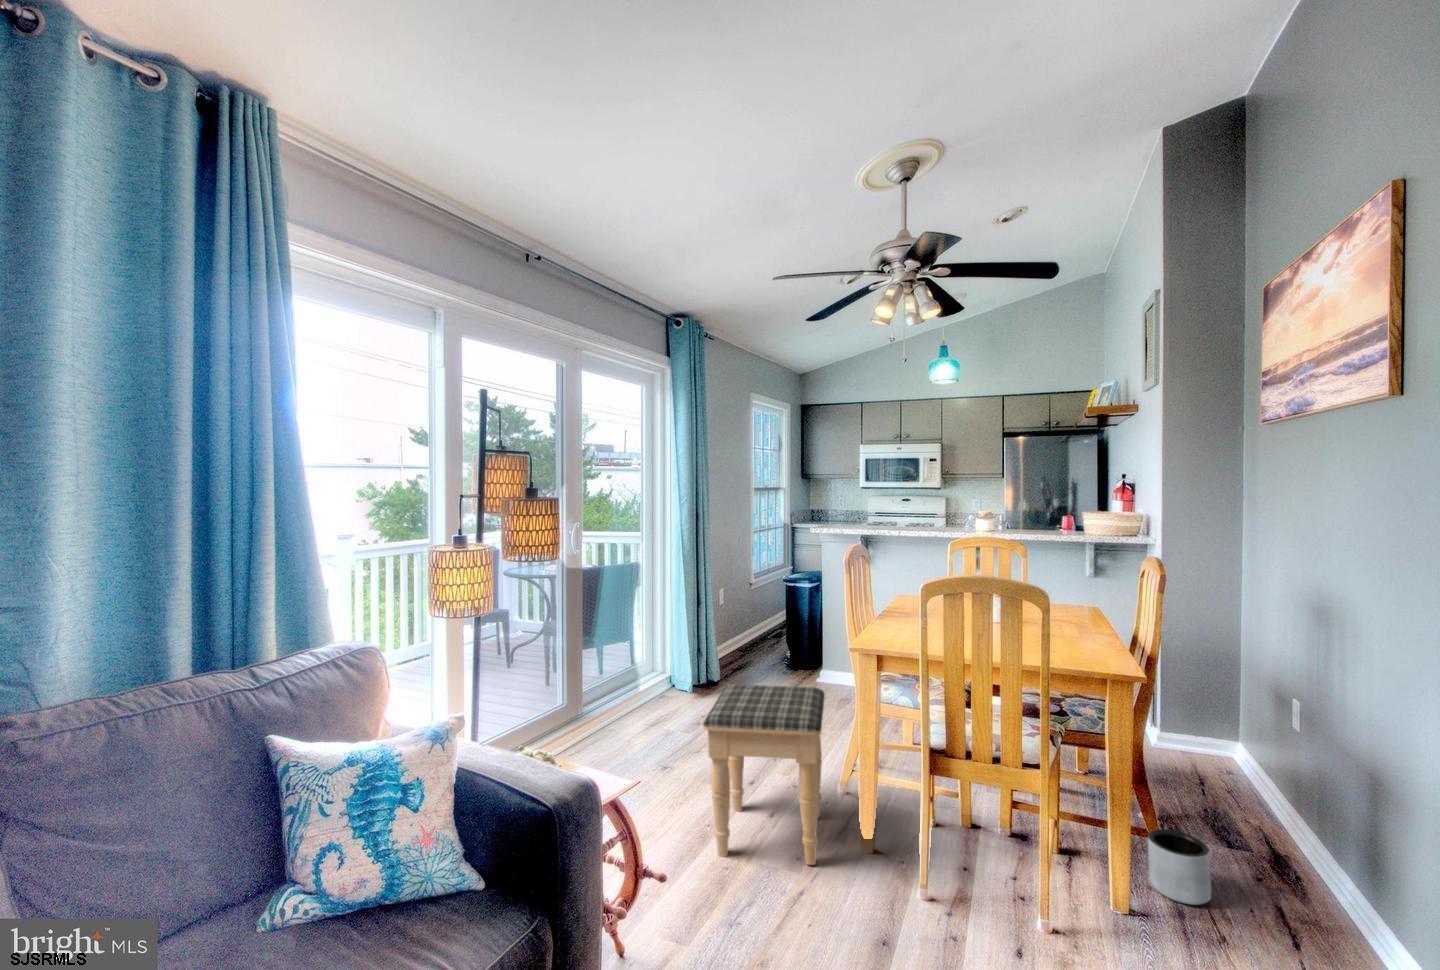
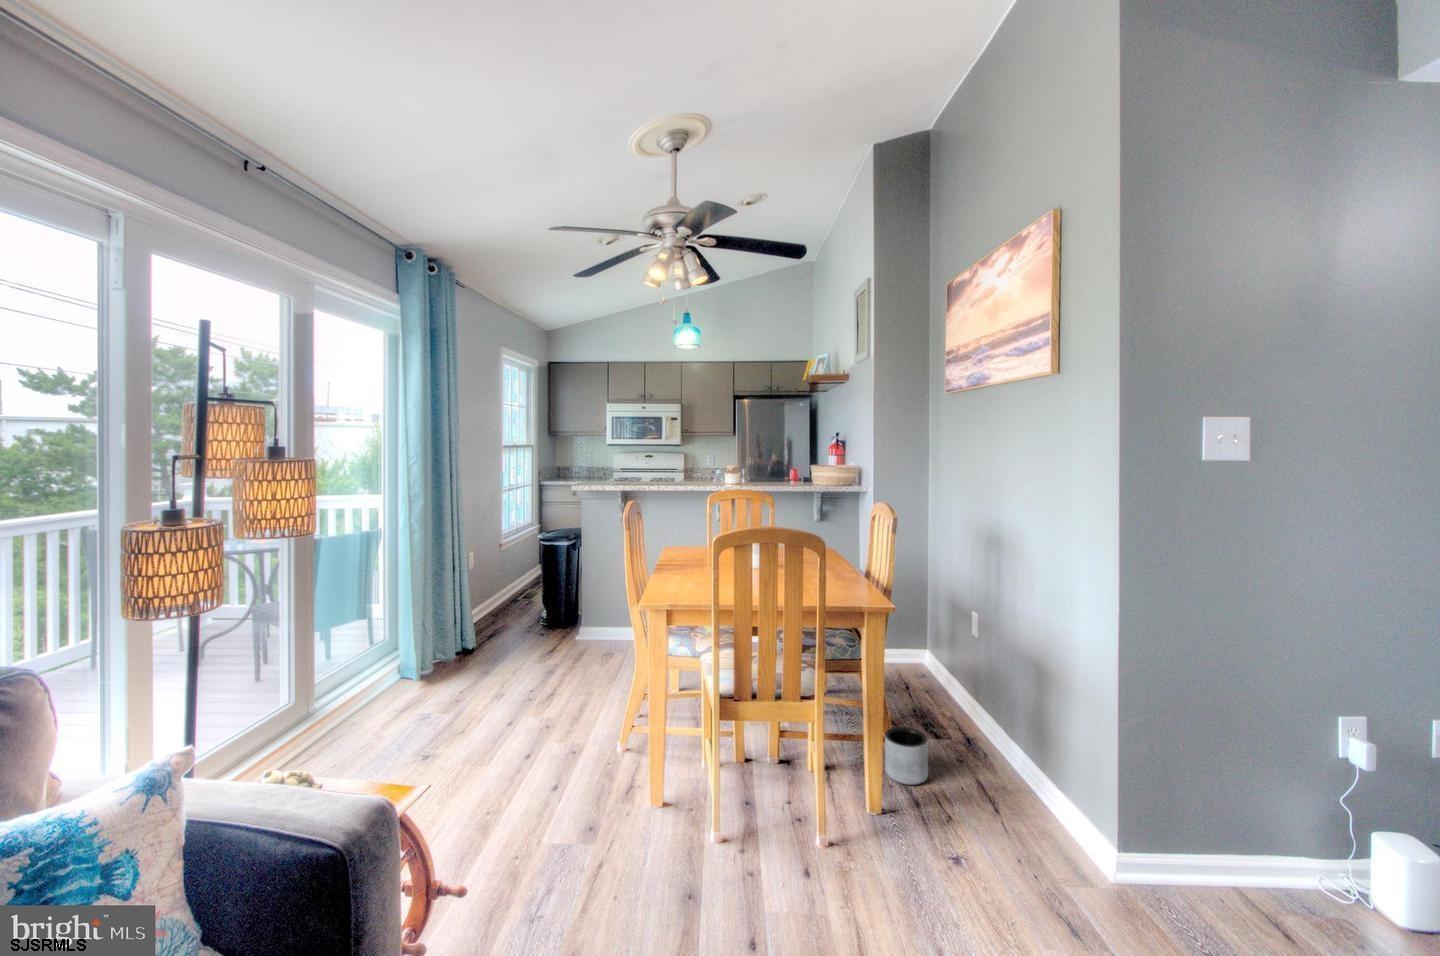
footstool: present [703,684,825,865] -> none [478,653,615,858]

